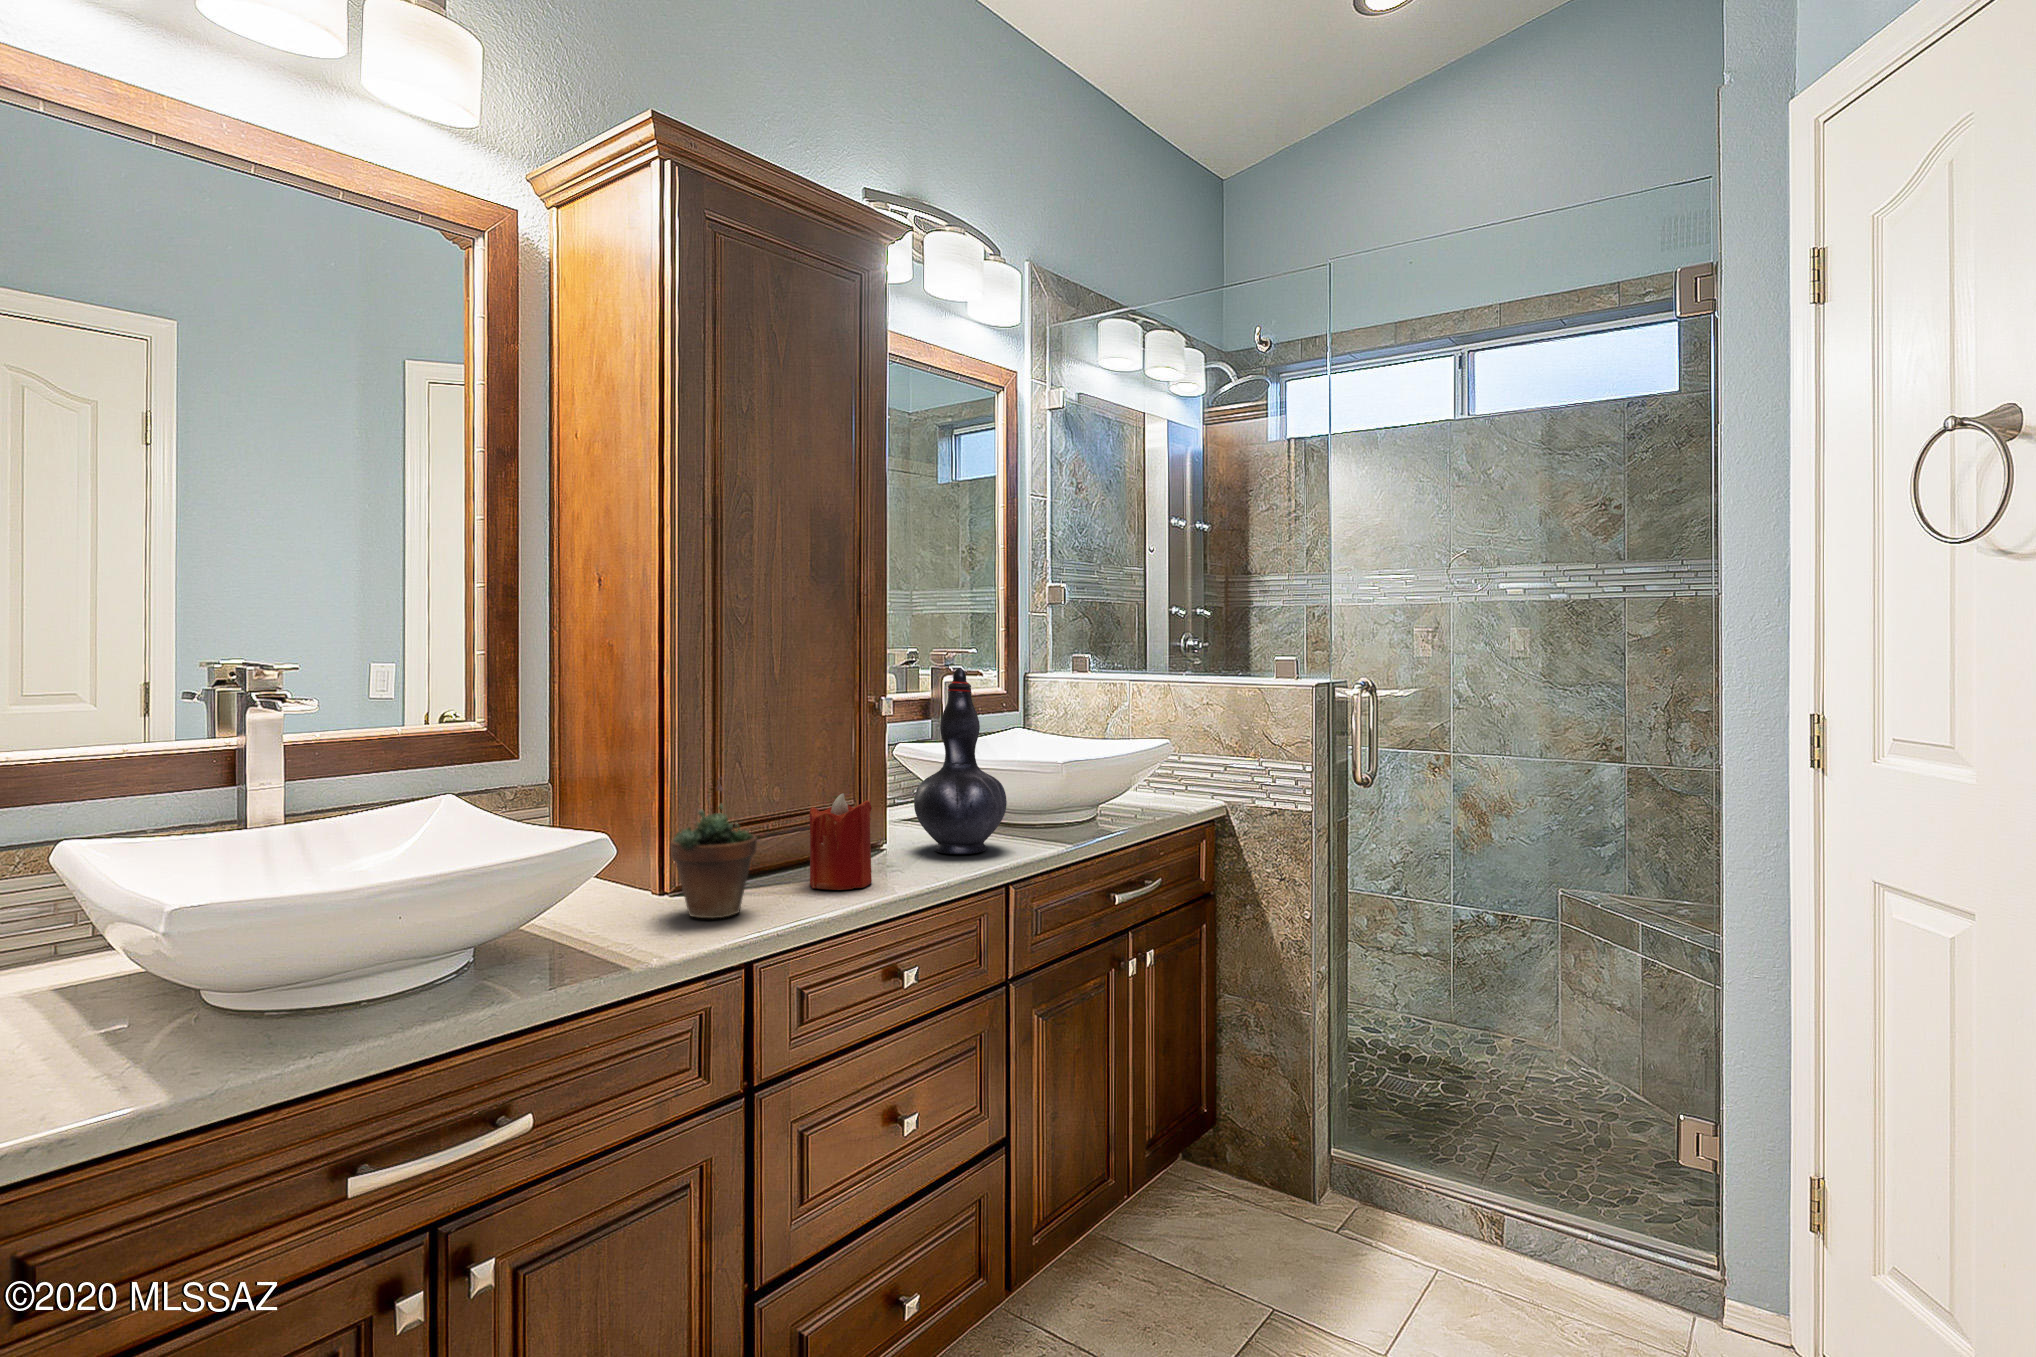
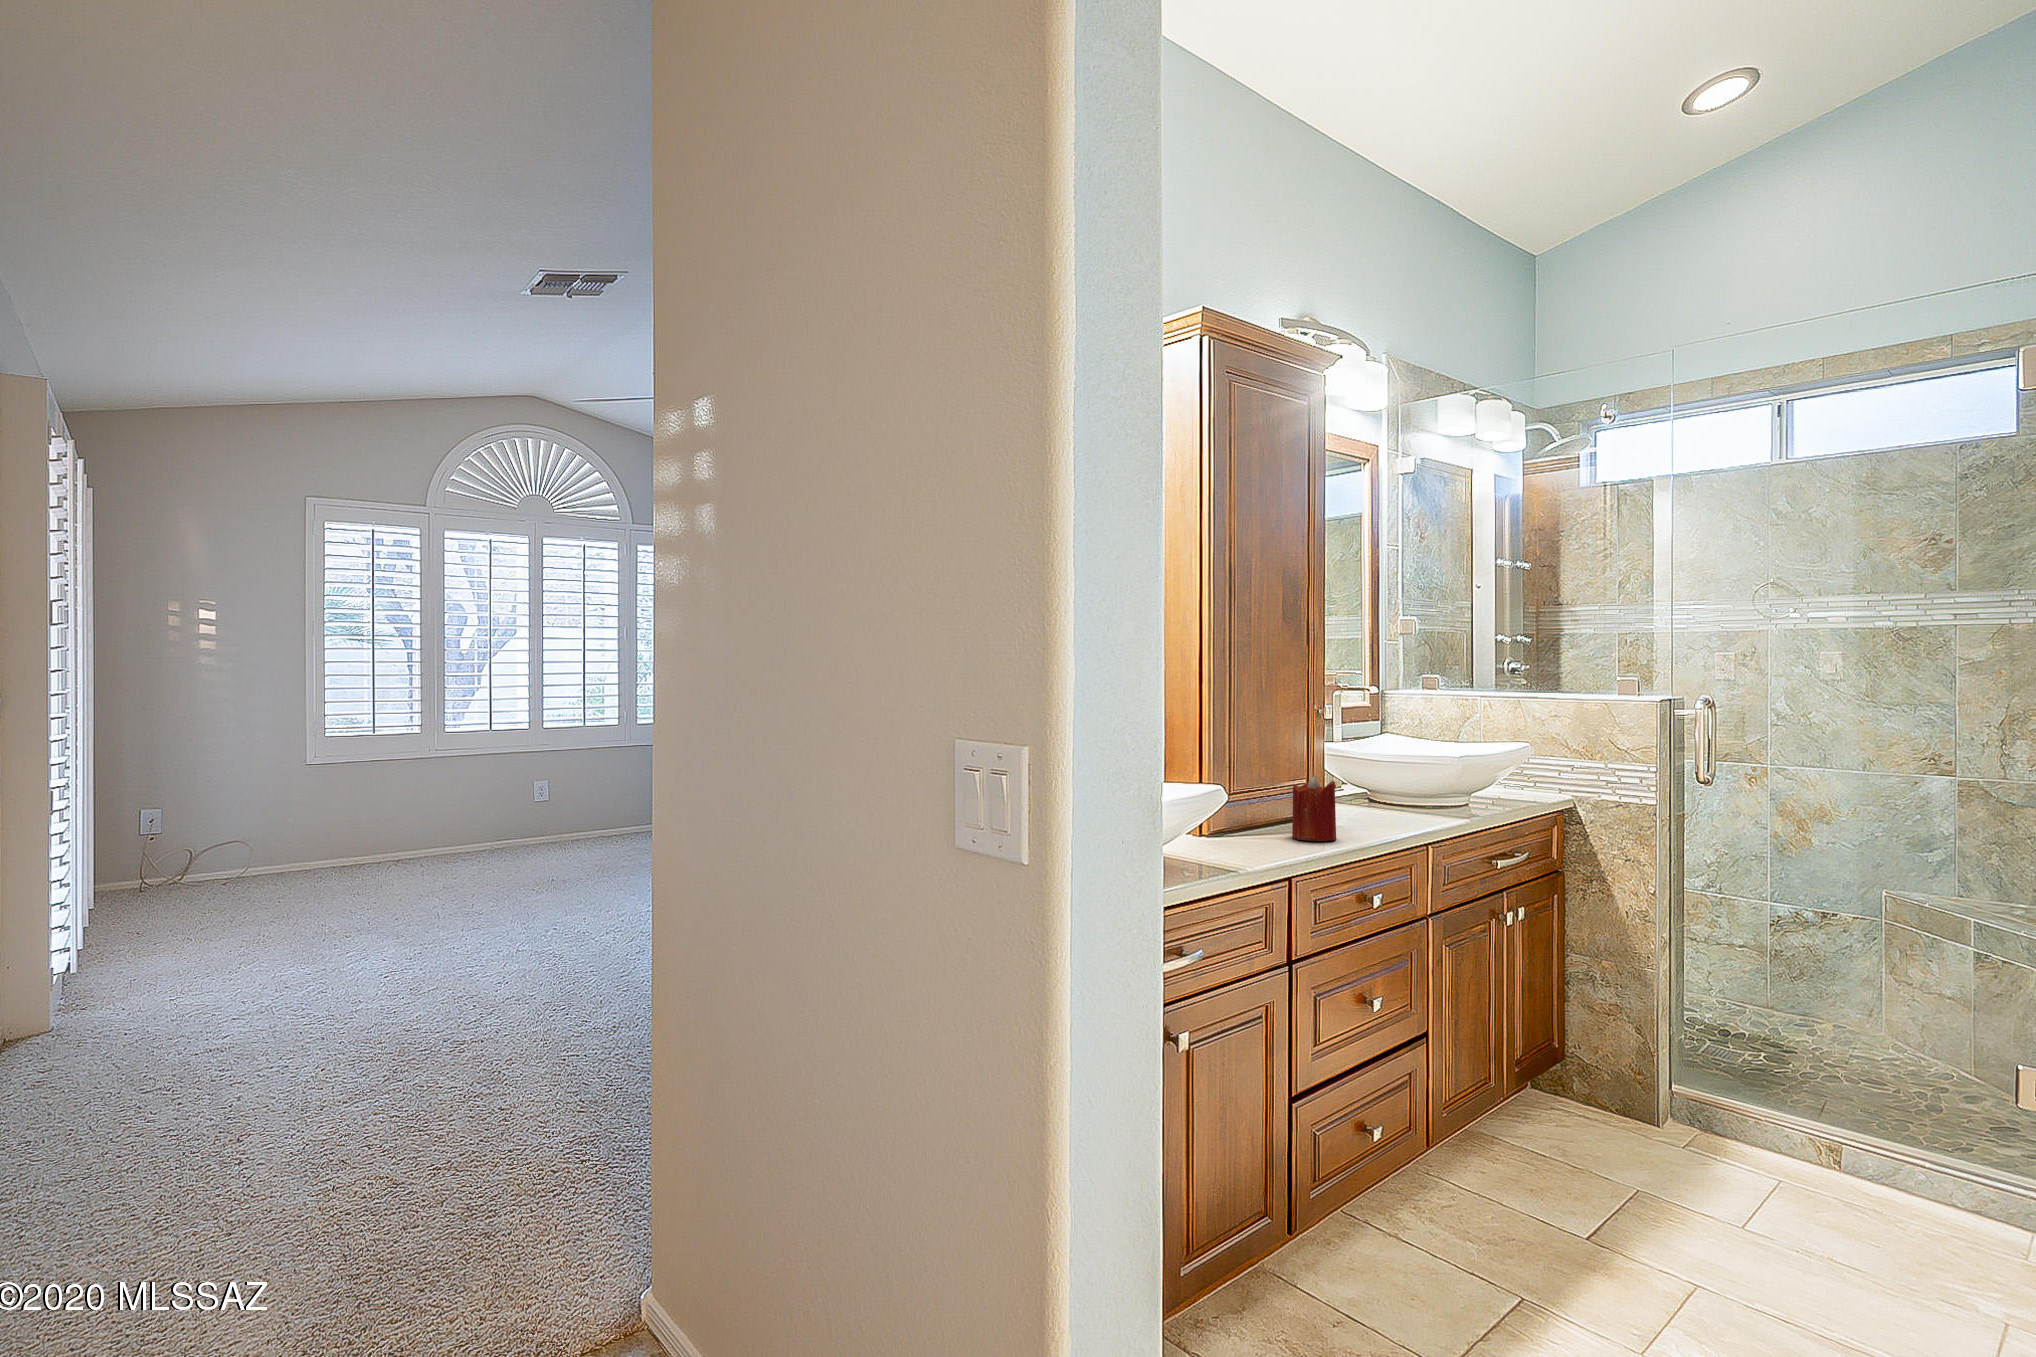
decorative vase: present [914,668,1007,854] -> none [1343,688,1415,824]
succulent plant: present [671,778,757,918] -> none [1222,761,1278,853]

